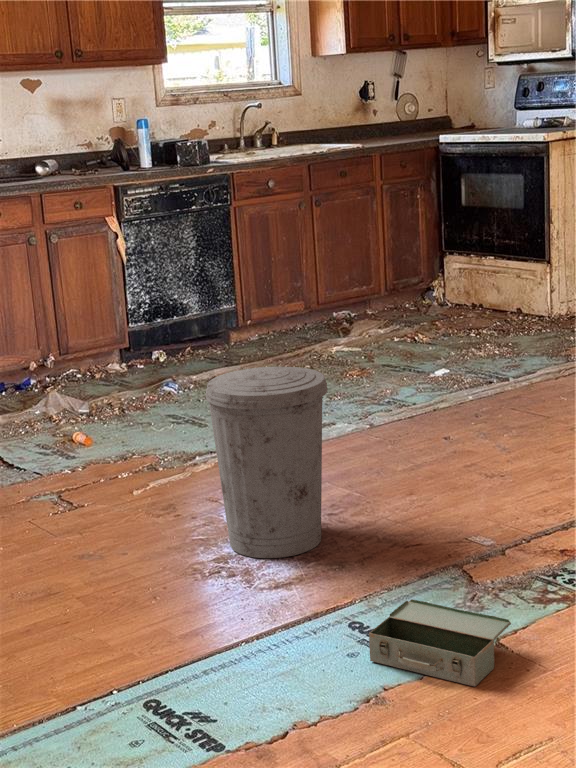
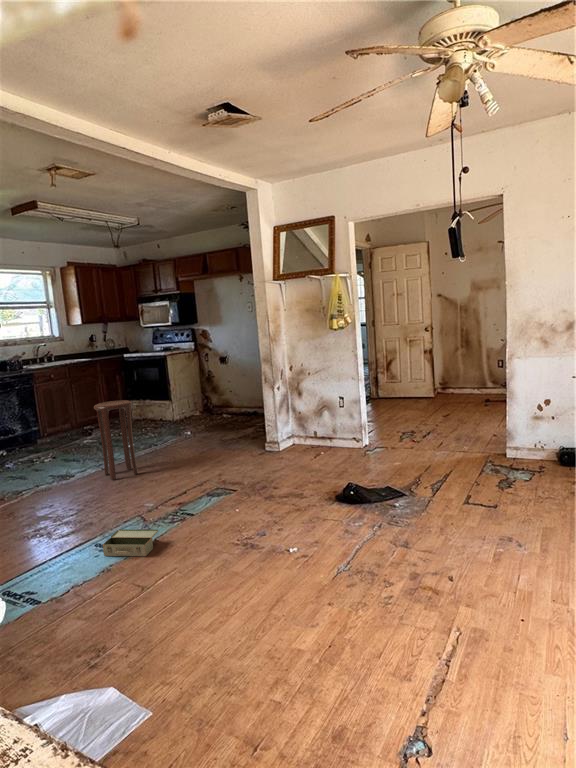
stool: none [364,257,457,456] -> present [94,400,138,480]
trash can: present [206,366,328,558] -> none [26,447,82,527]

